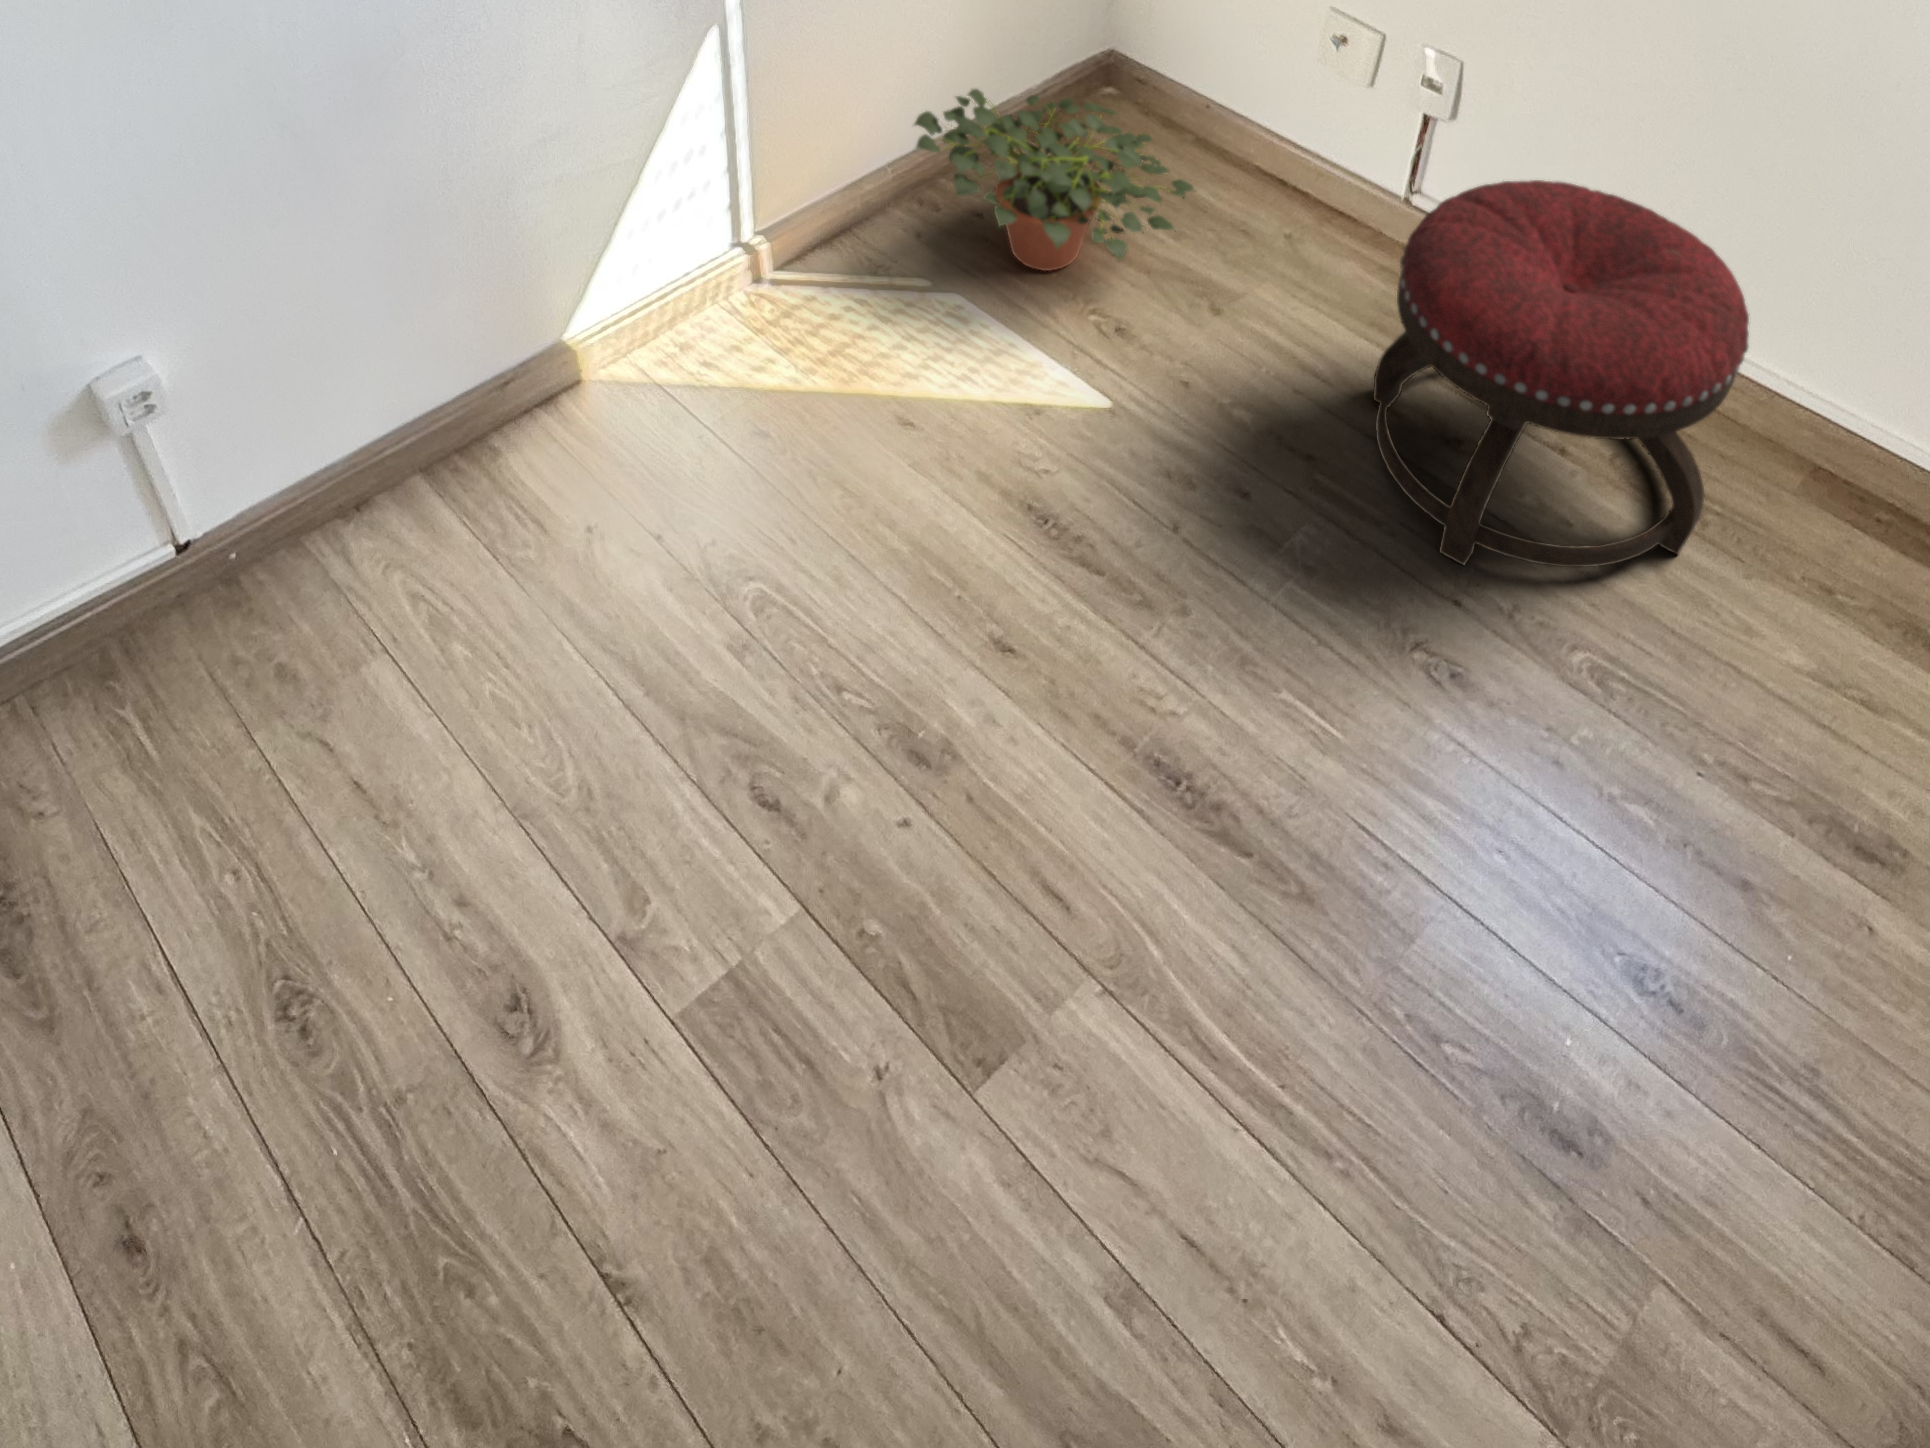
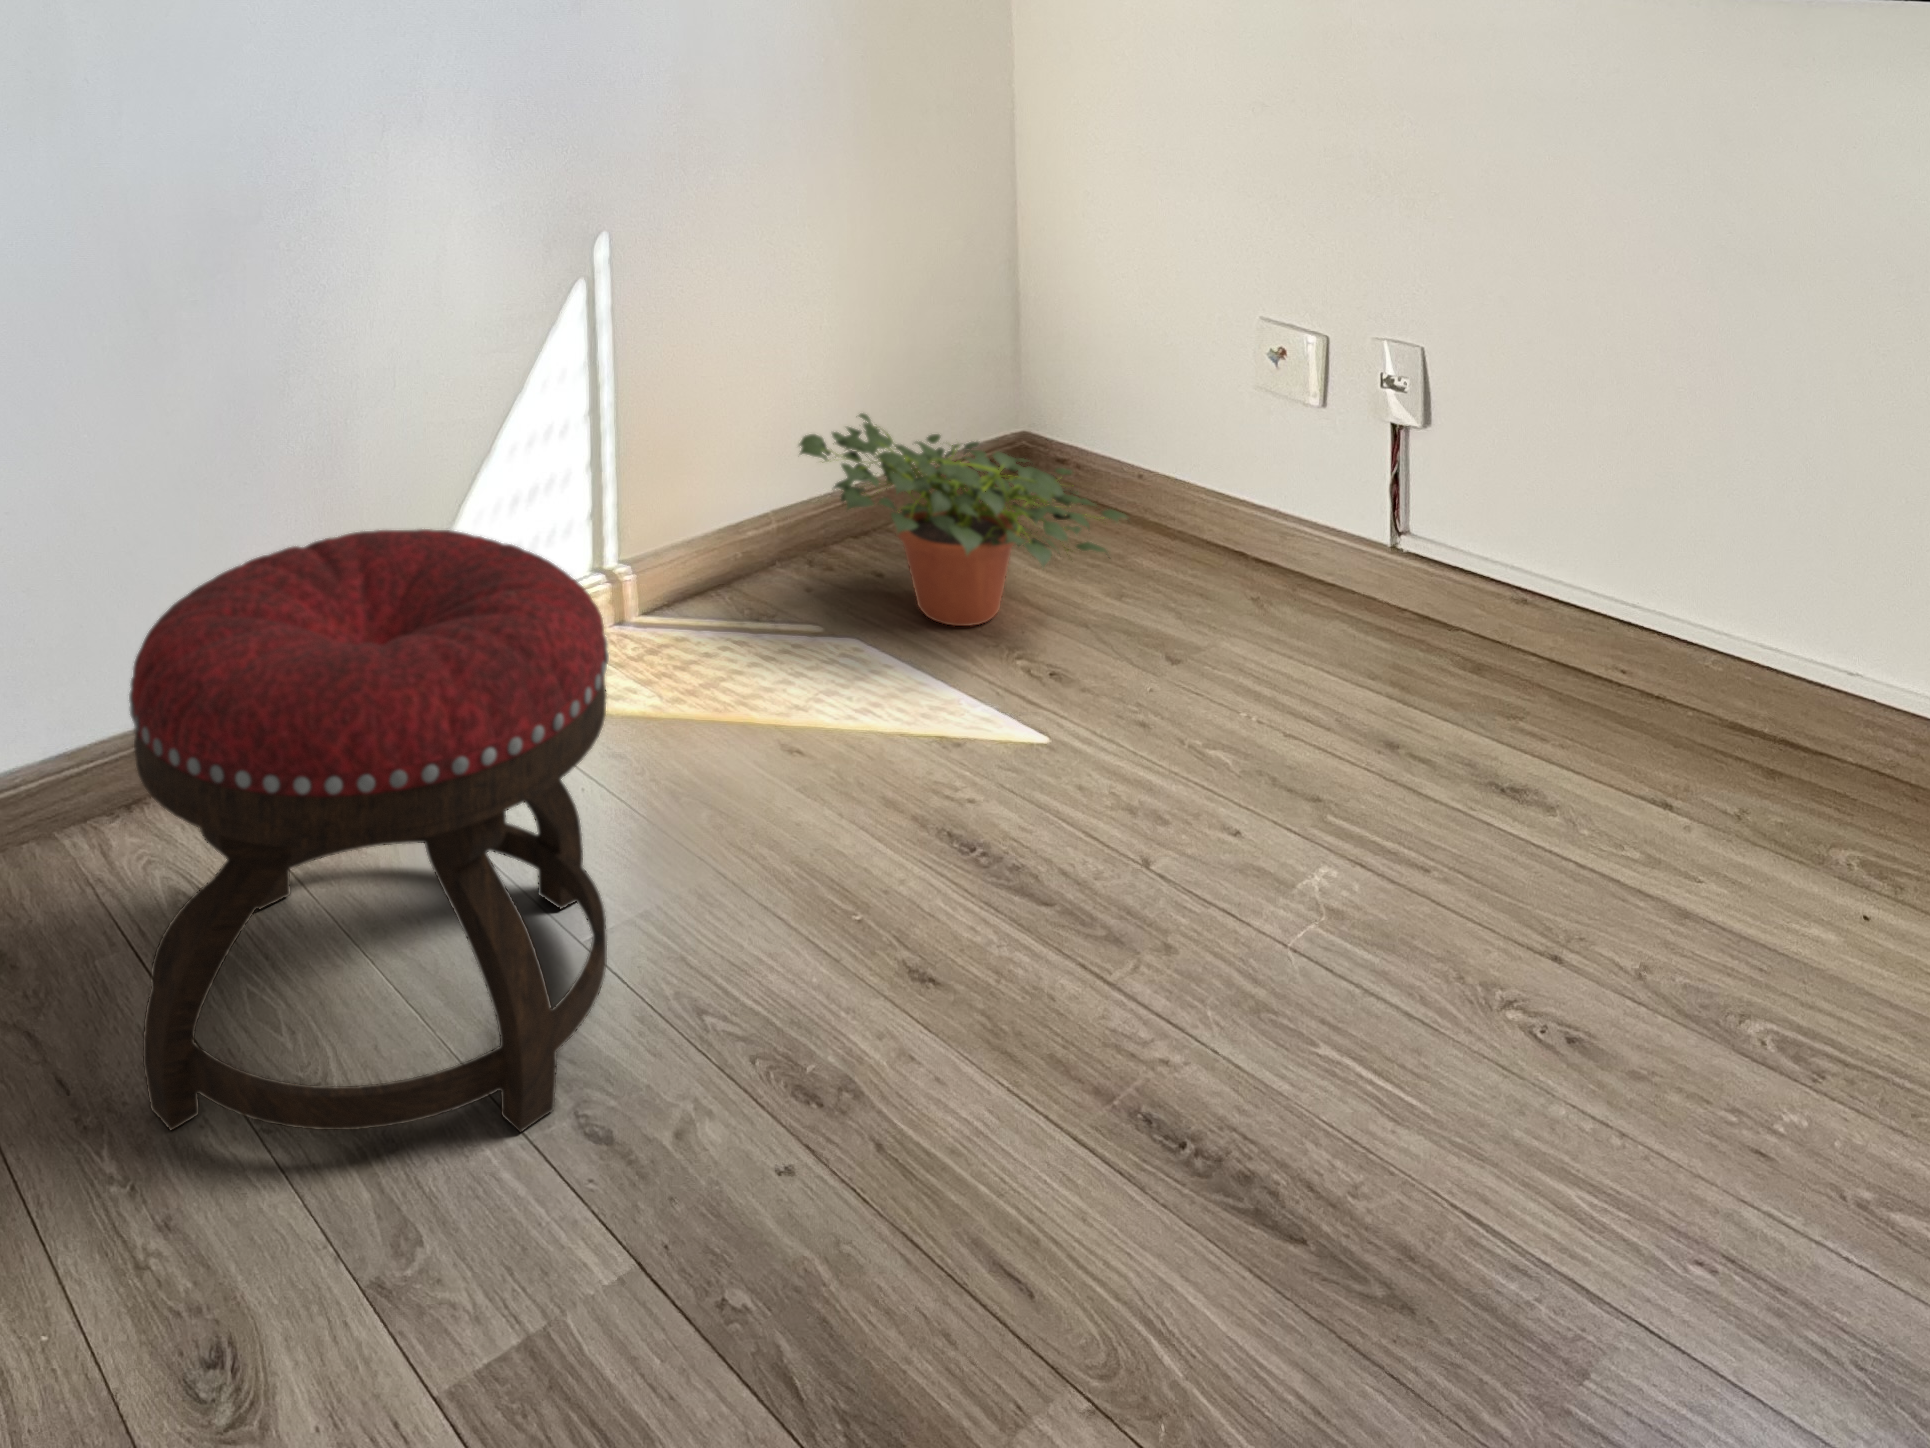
ottoman: present [1373,180,1749,567] -> present [129,529,609,1132]

